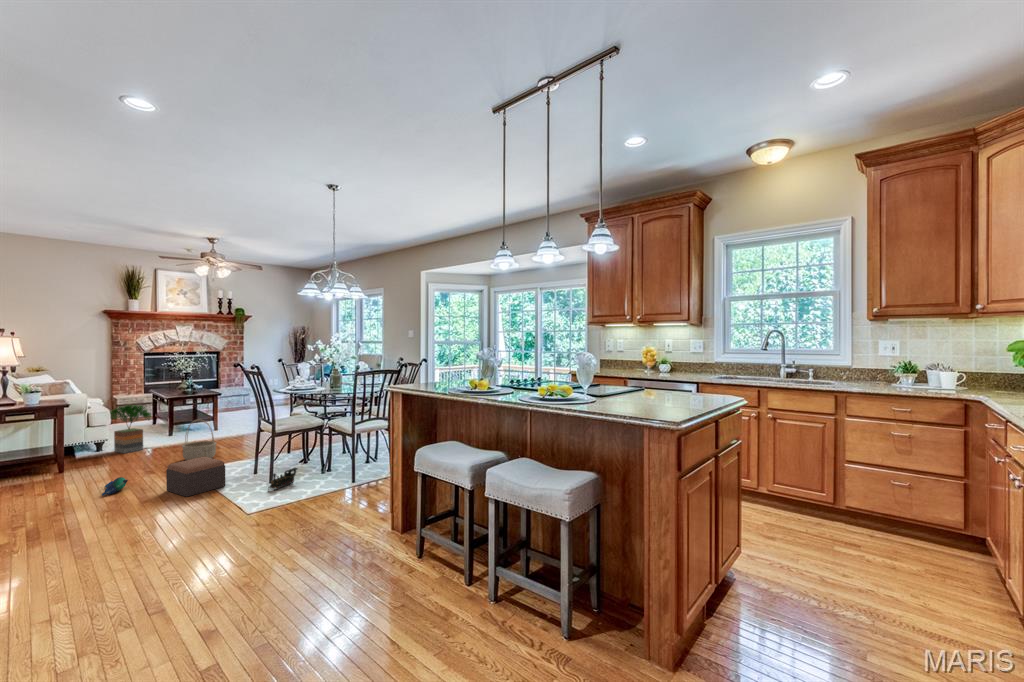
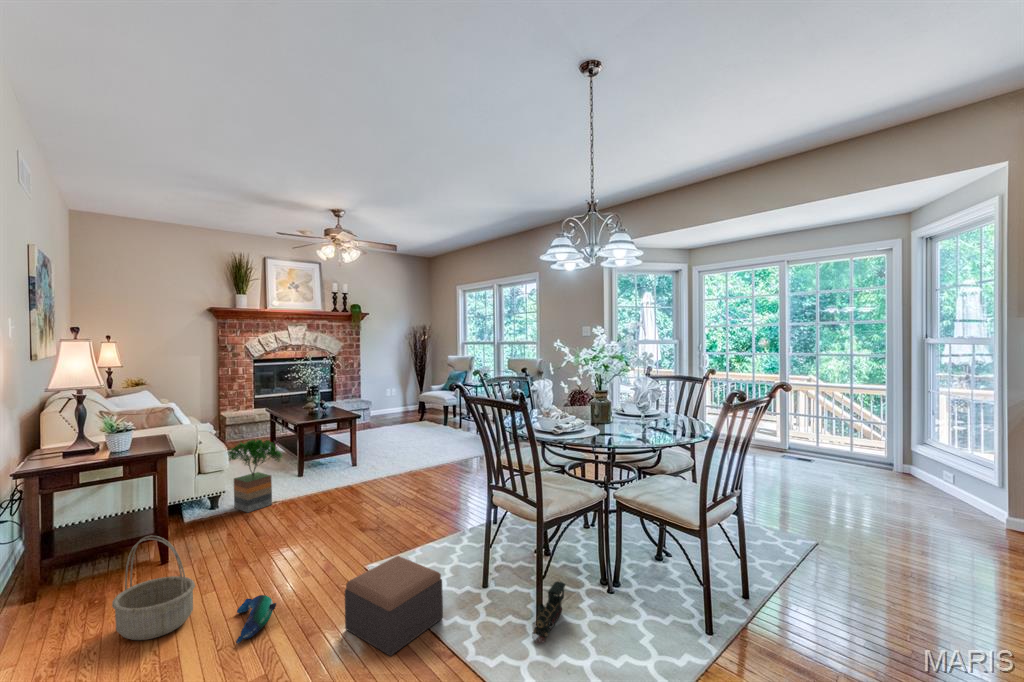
basket: present [182,420,216,460] -> present [112,536,195,640]

